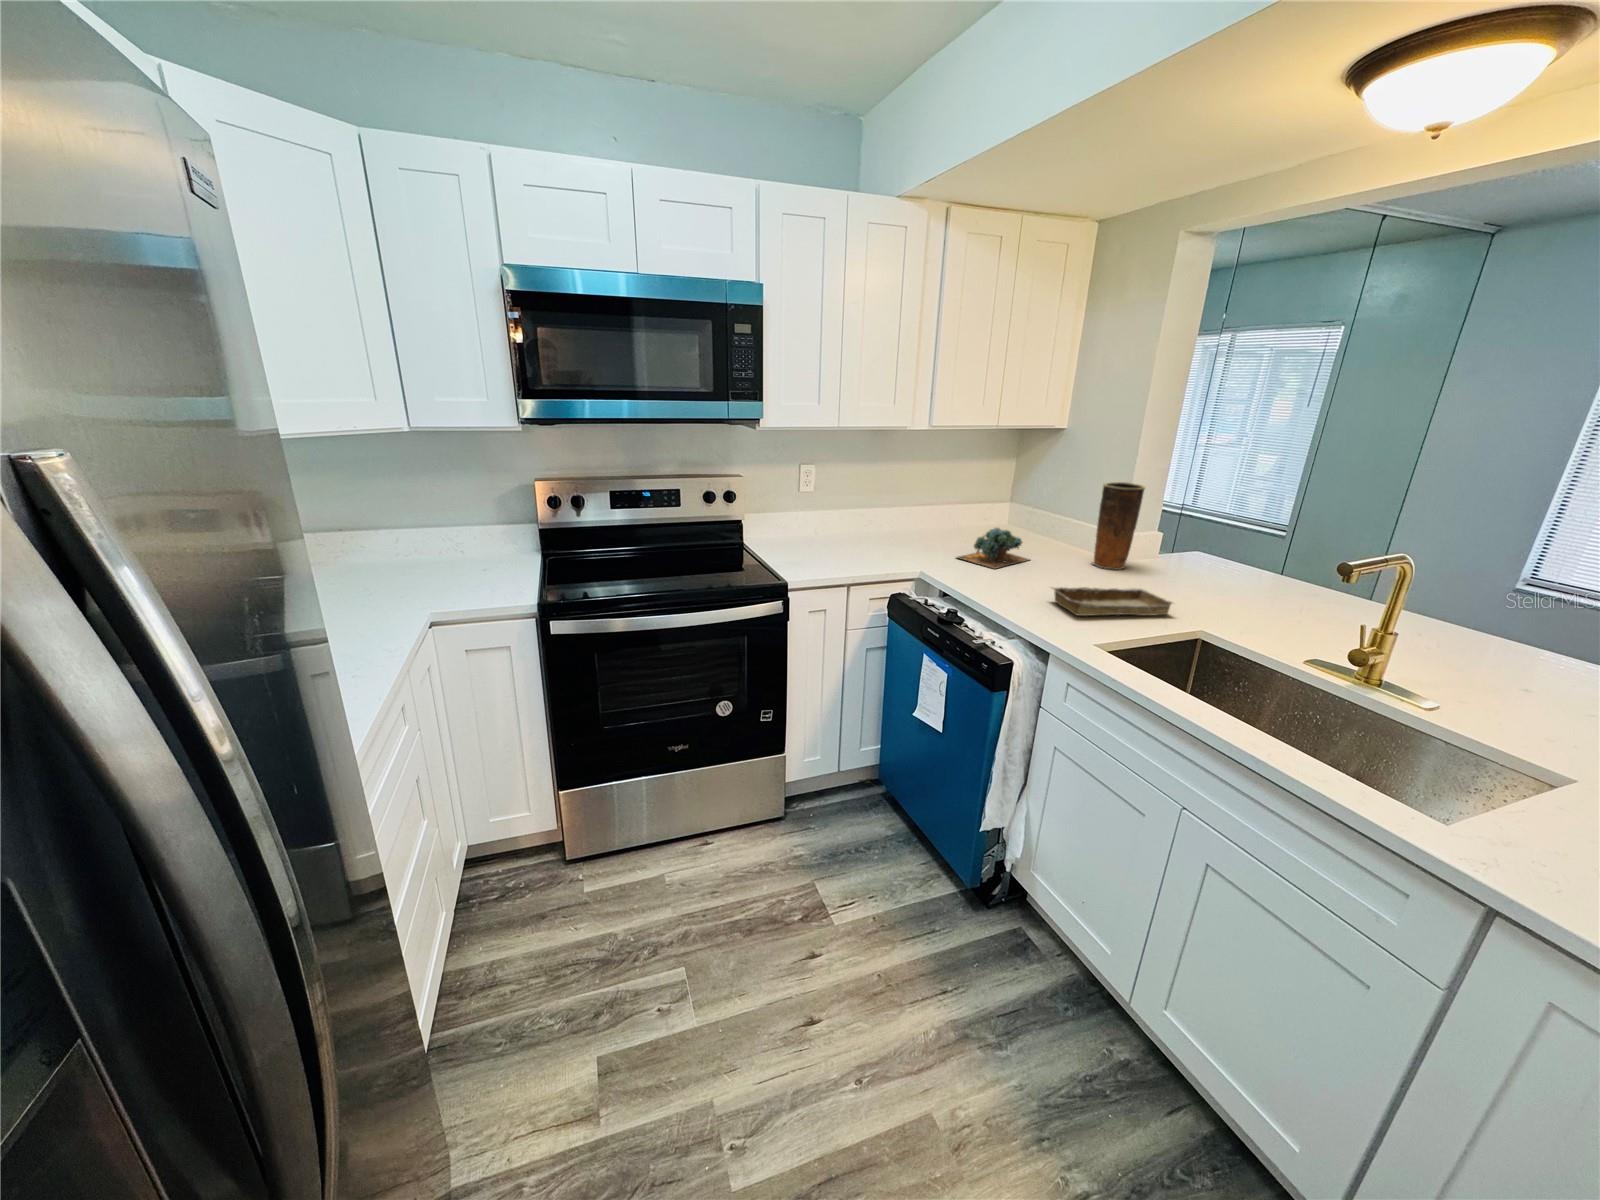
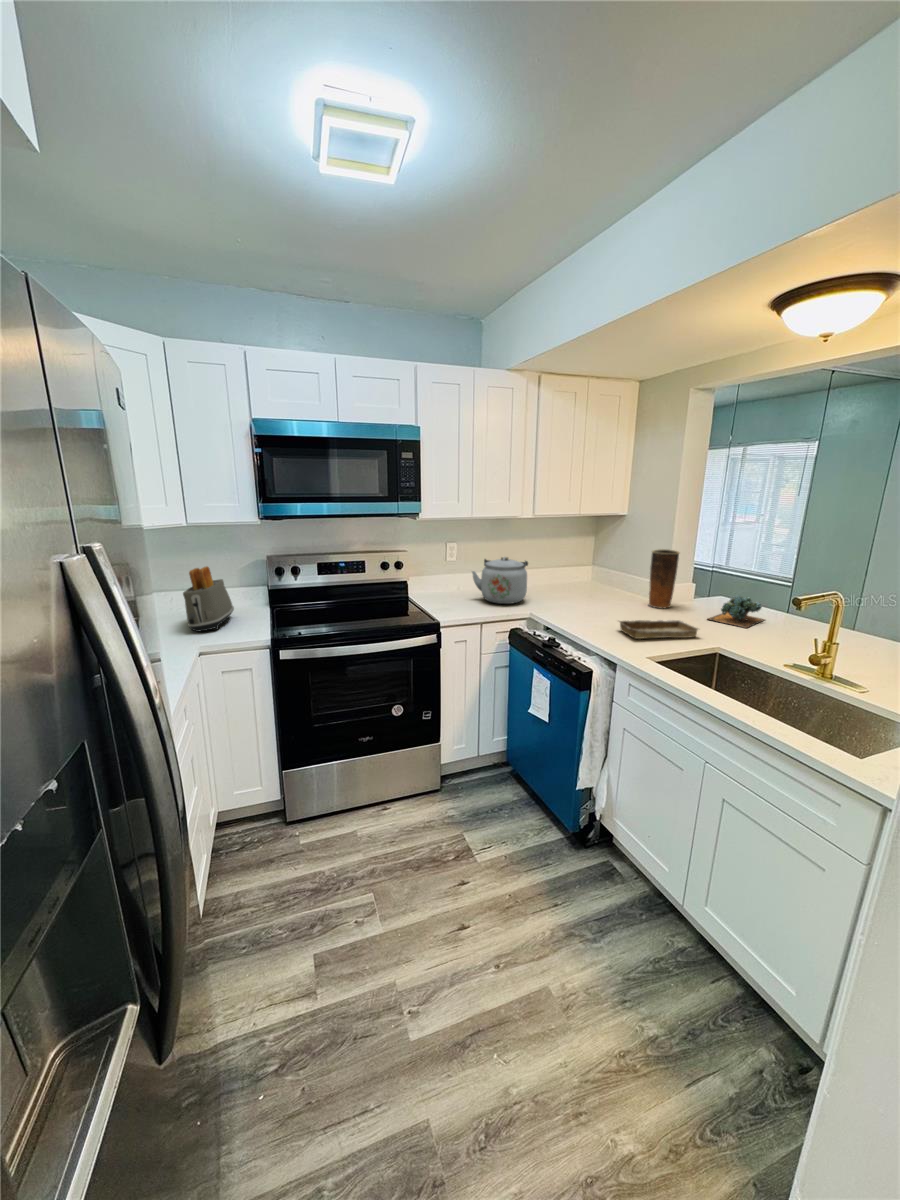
kettle: none [836,488,919,557] -> present [472,557,528,604]
toaster: none [407,492,488,589] -> present [183,566,234,632]
succulent plant: present [957,527,1029,569] -> present [708,595,764,628]

